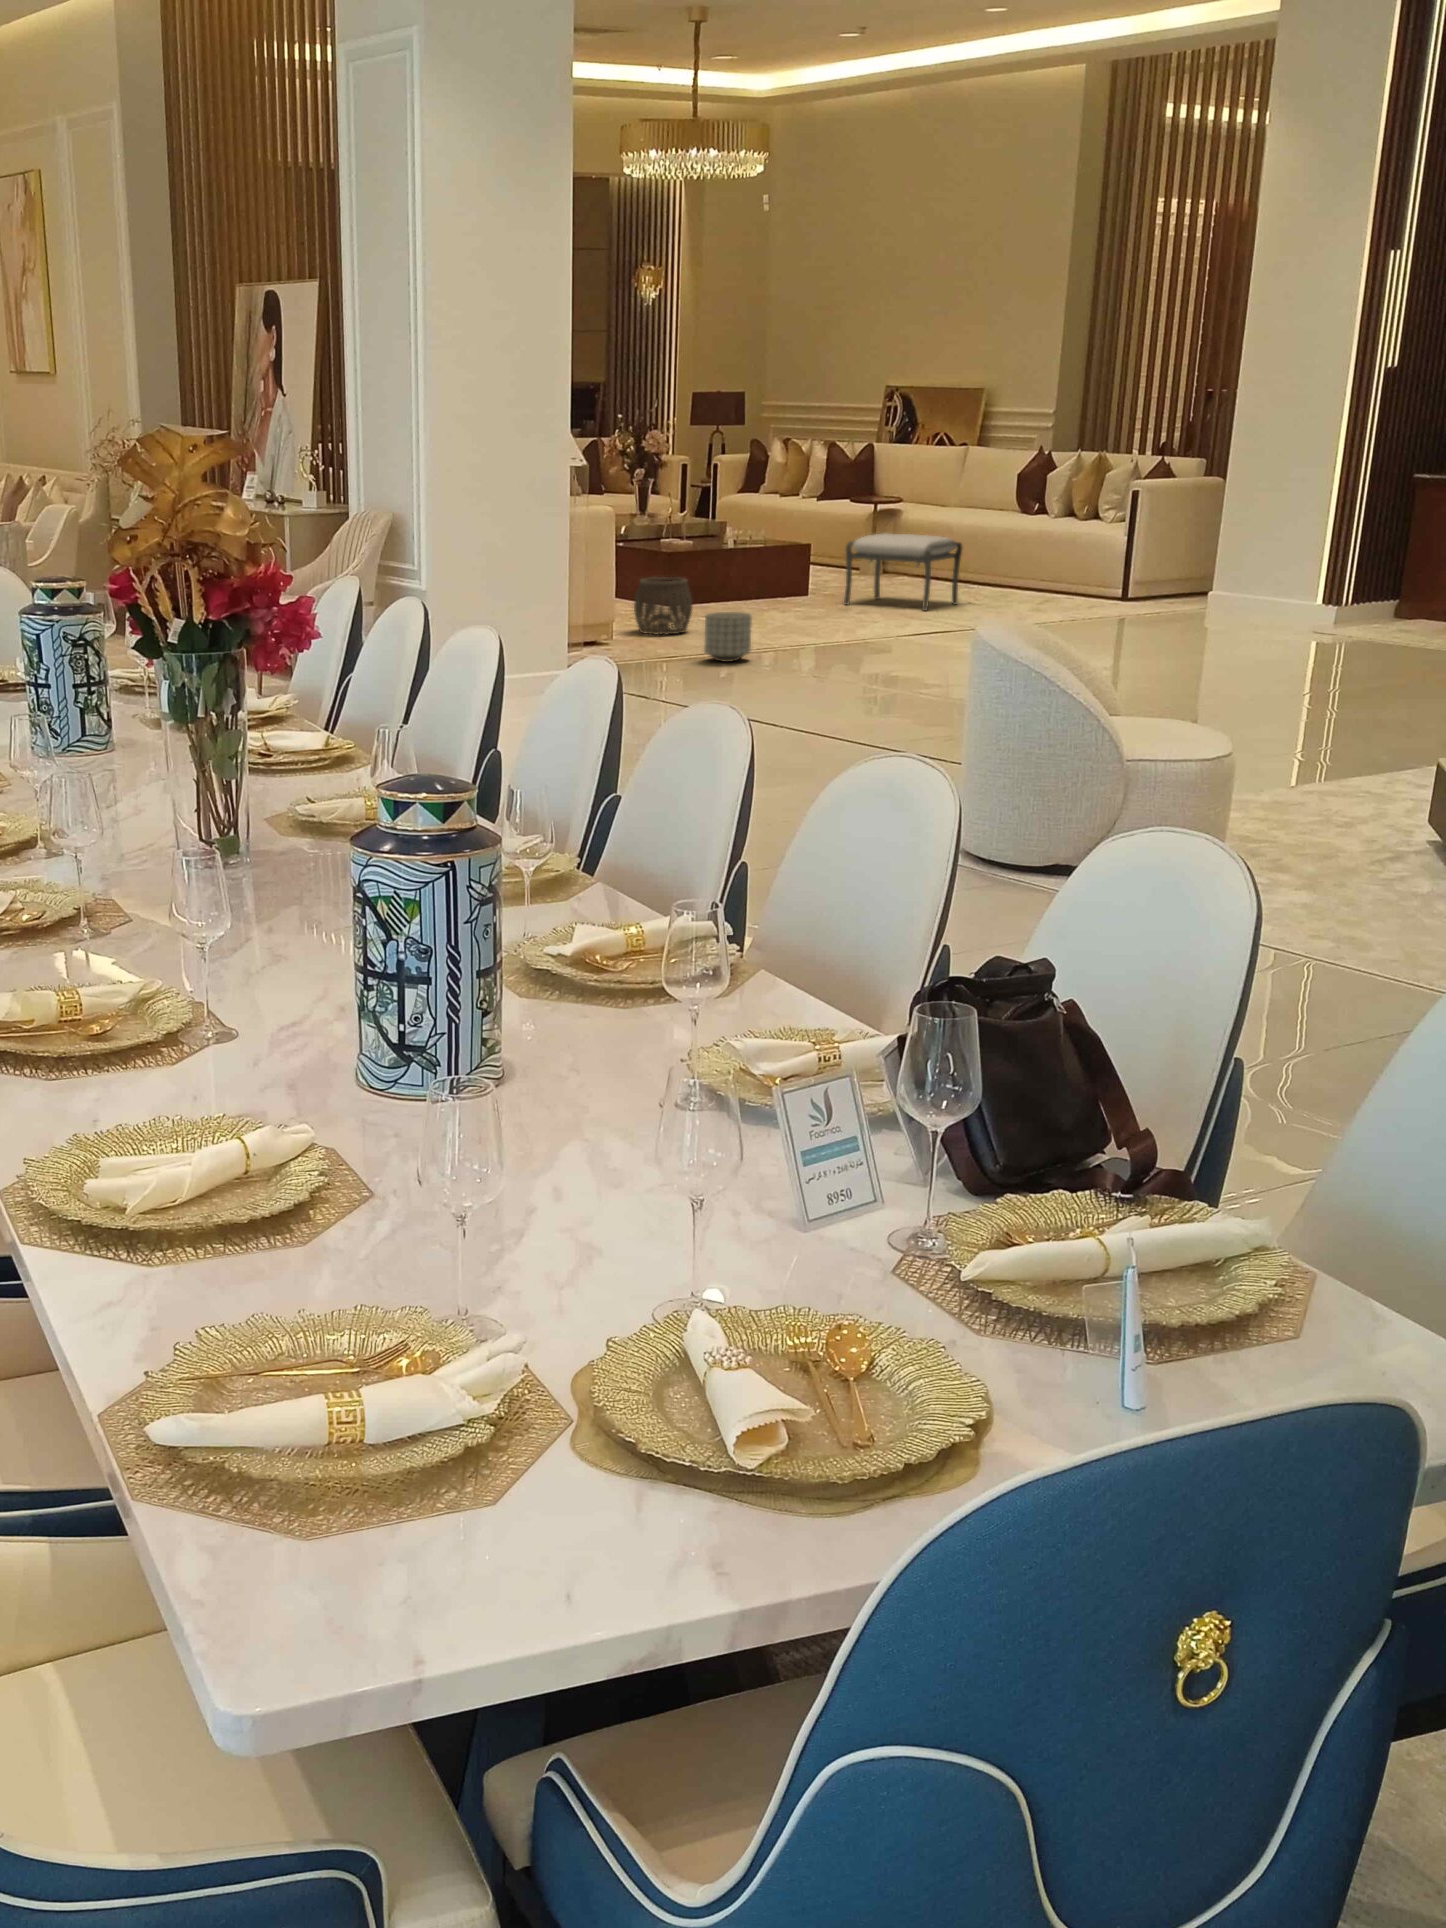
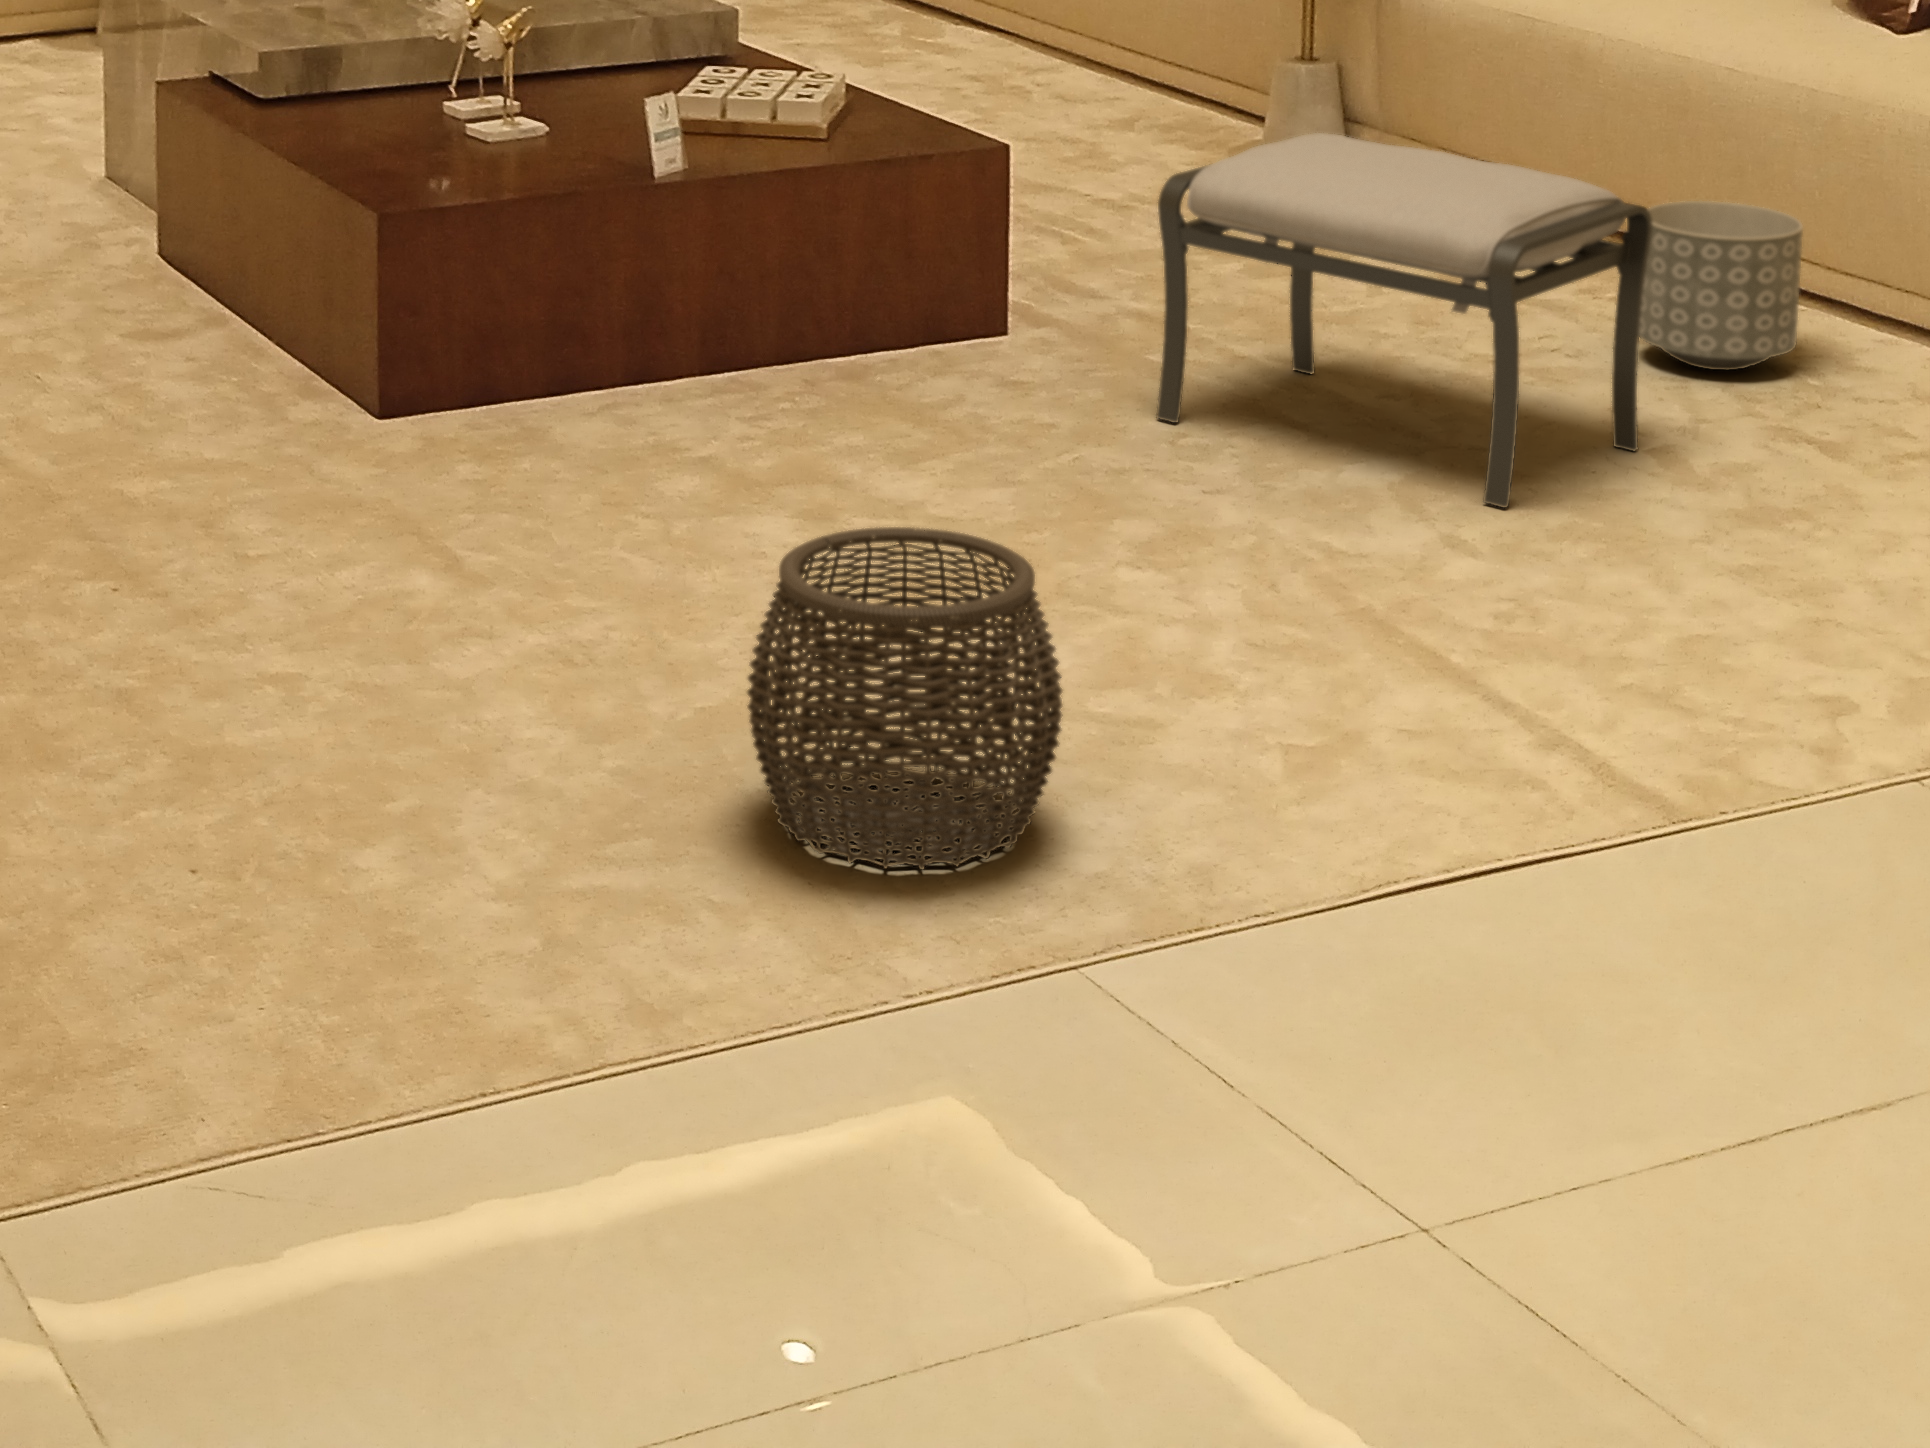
woven basket: present [634,577,692,635] -> present [747,527,1063,870]
planter: present [704,612,752,662] -> present [1639,201,1803,370]

